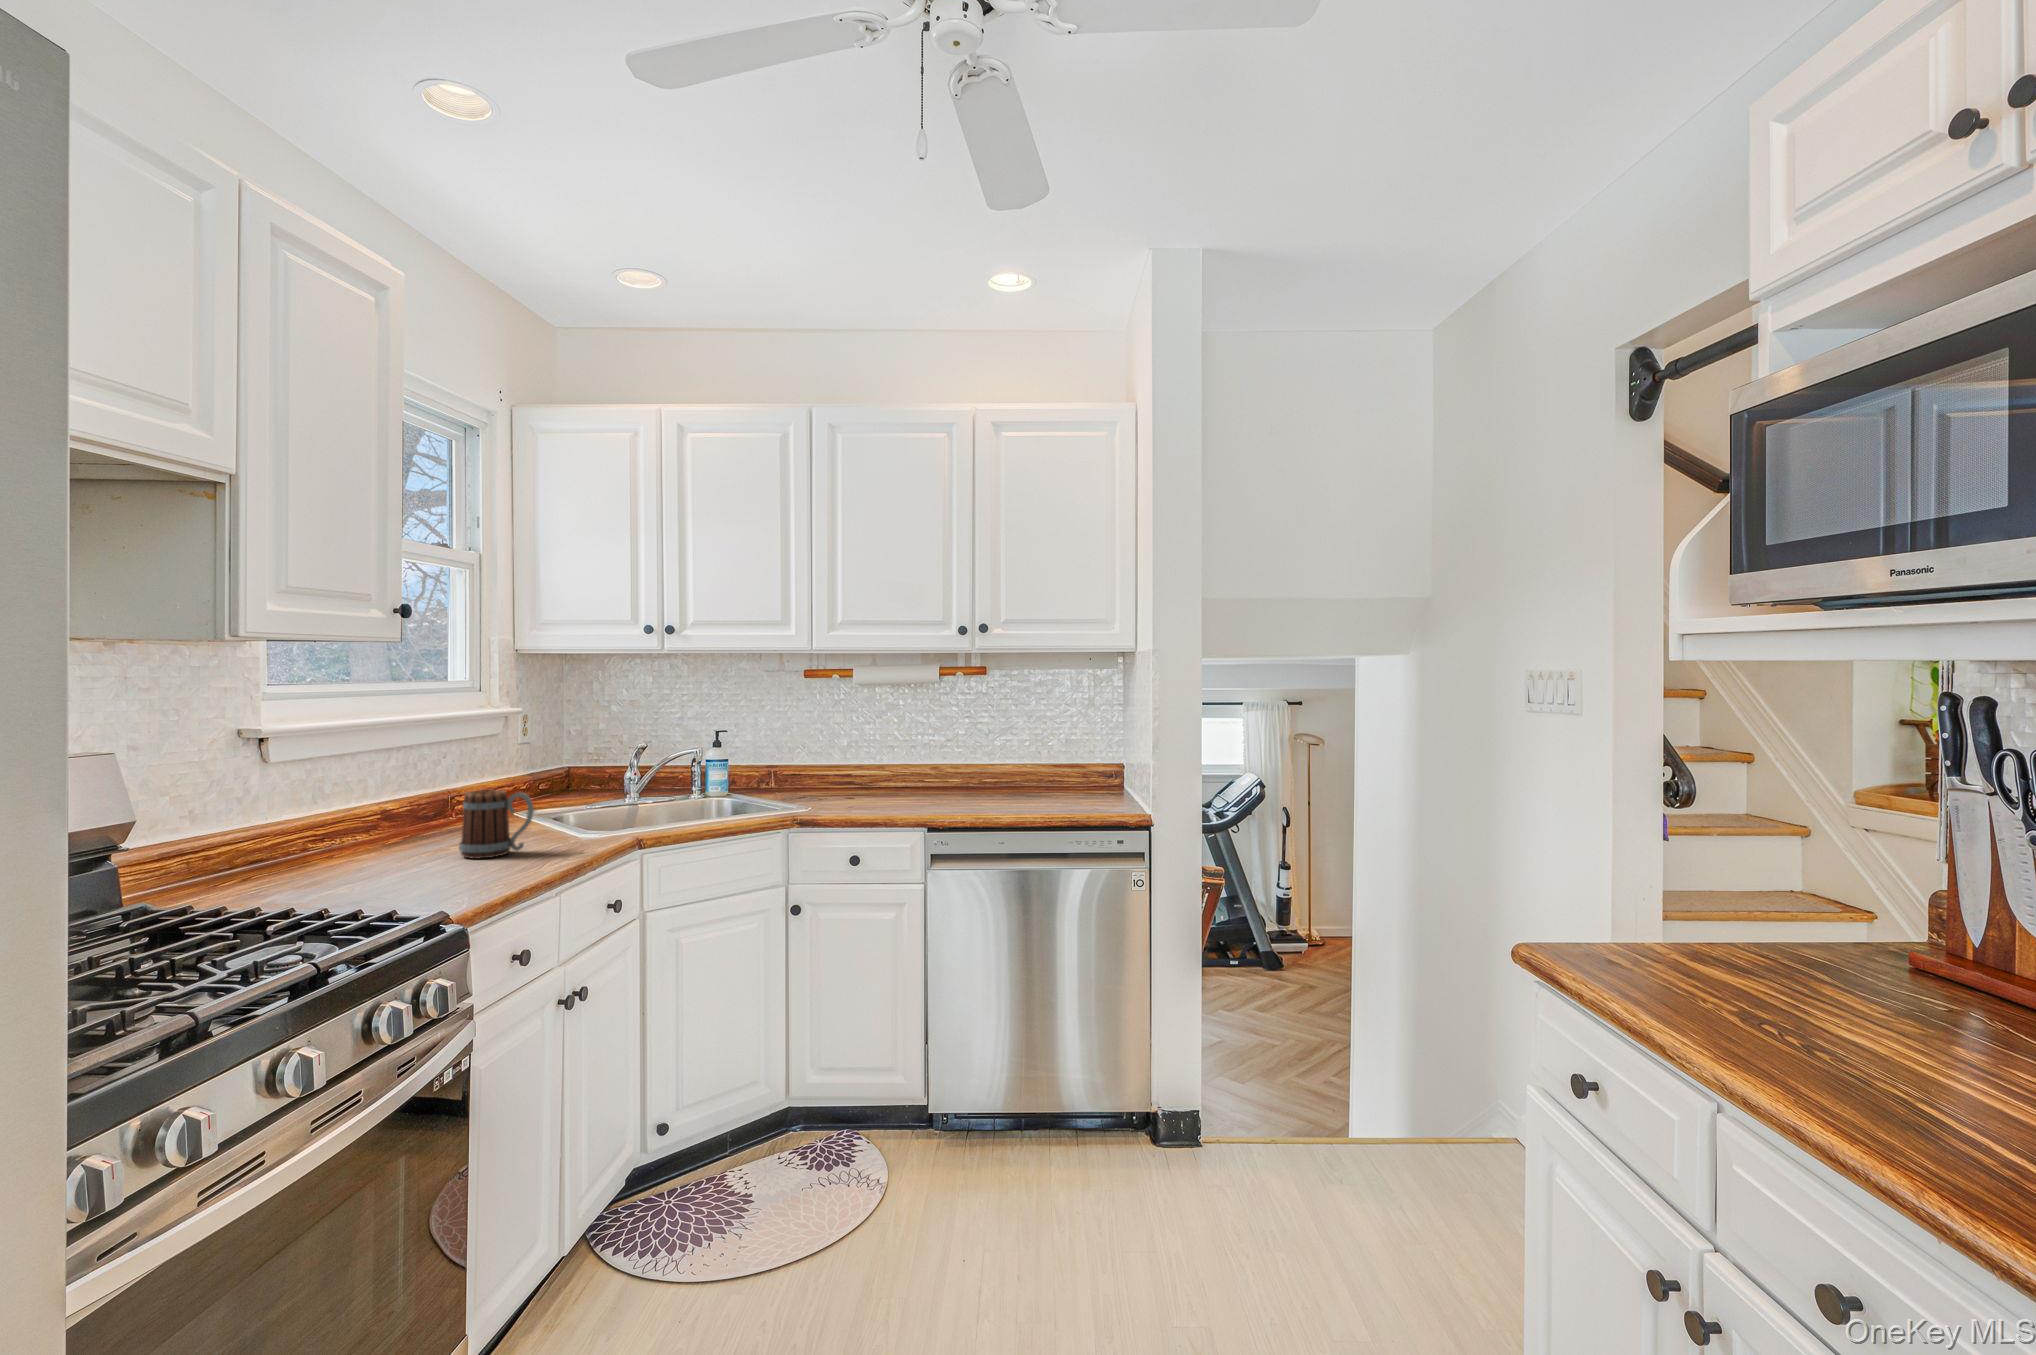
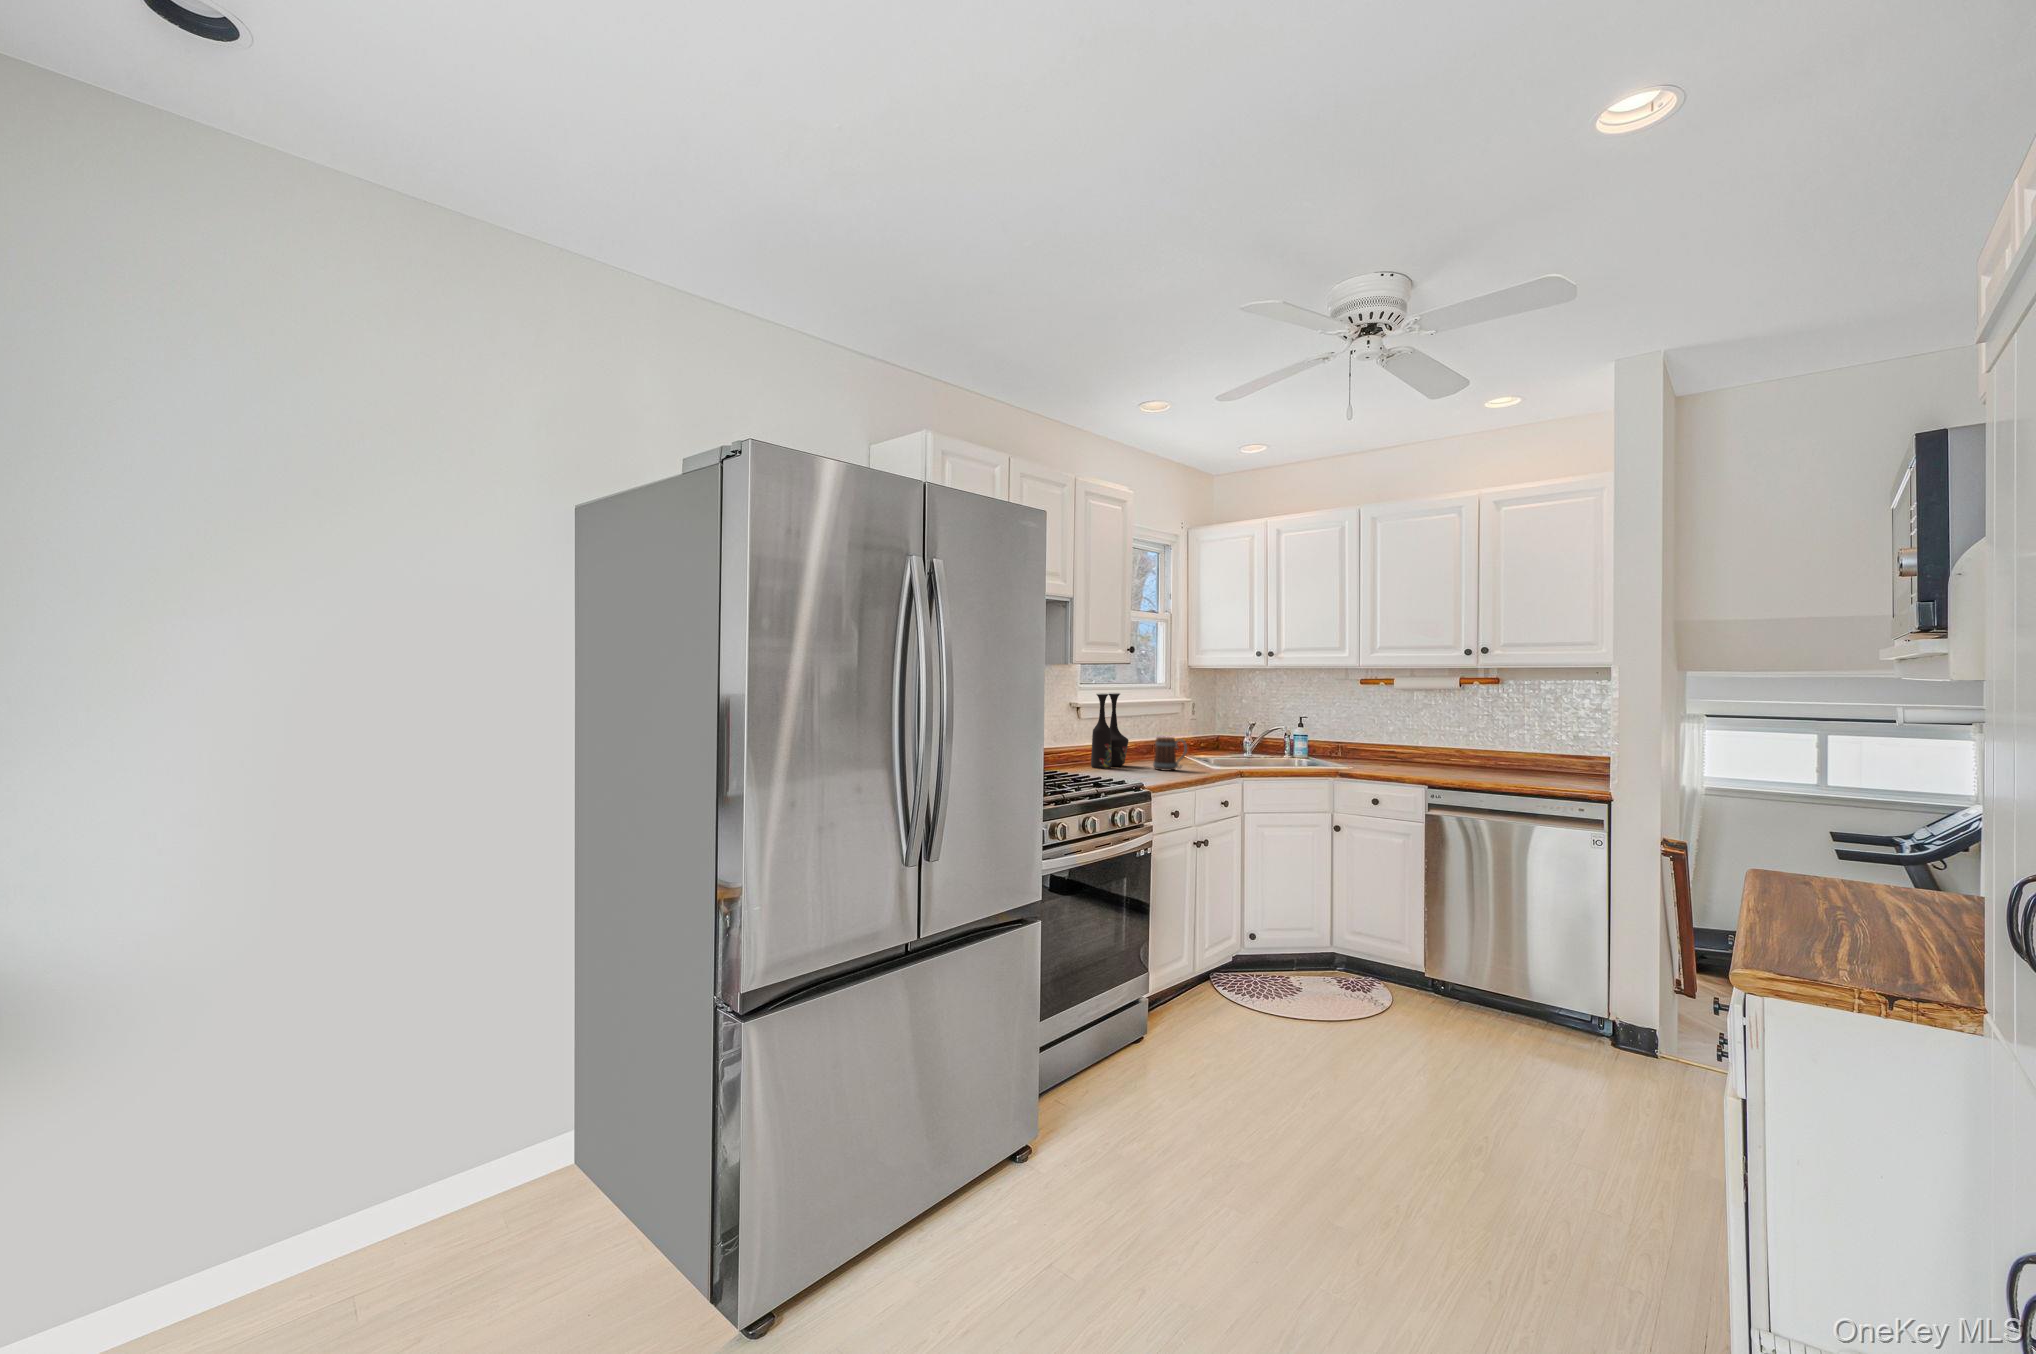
vase: none [305,707,400,874] -> present [1091,693,1129,769]

